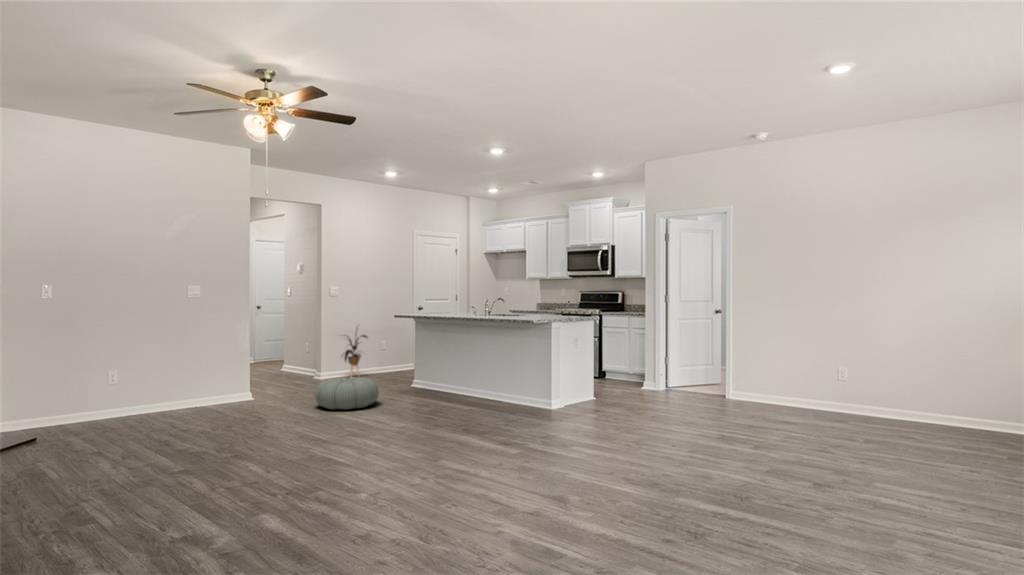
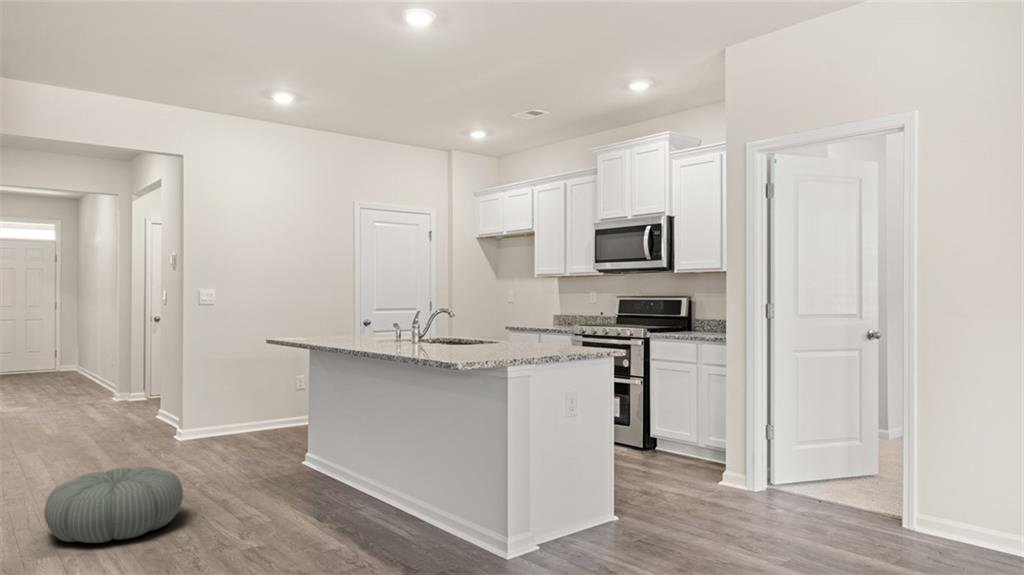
house plant: present [344,335,367,377] -> none [204,353,253,444]

